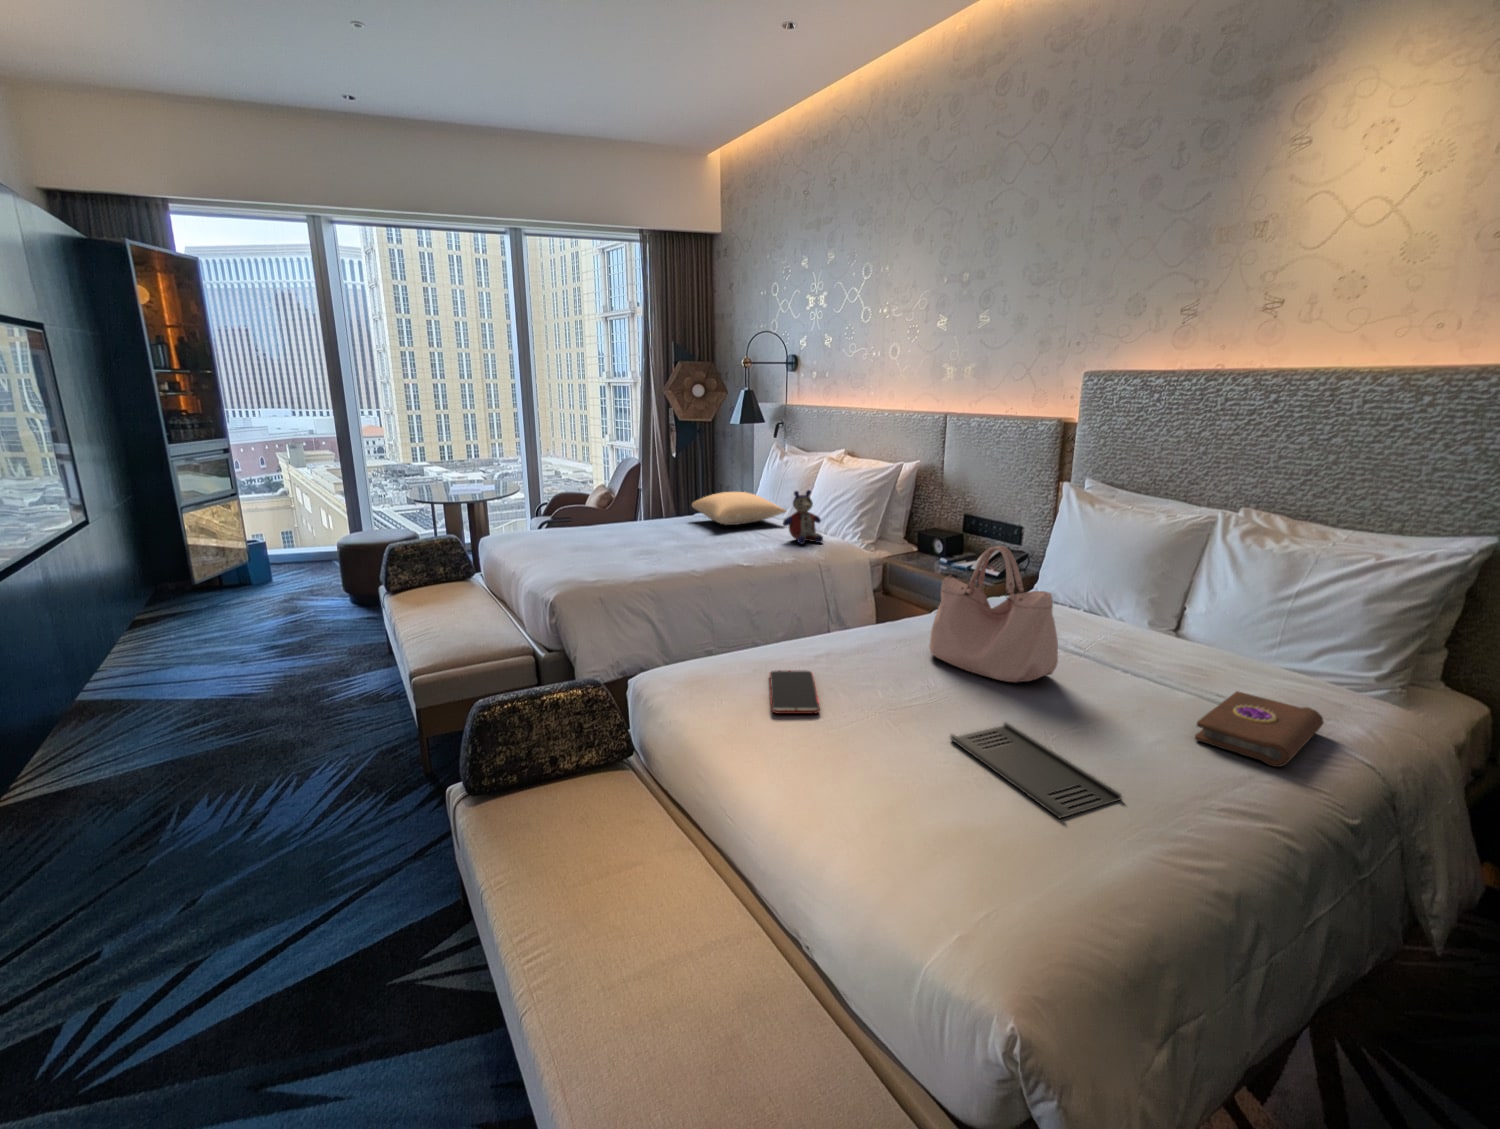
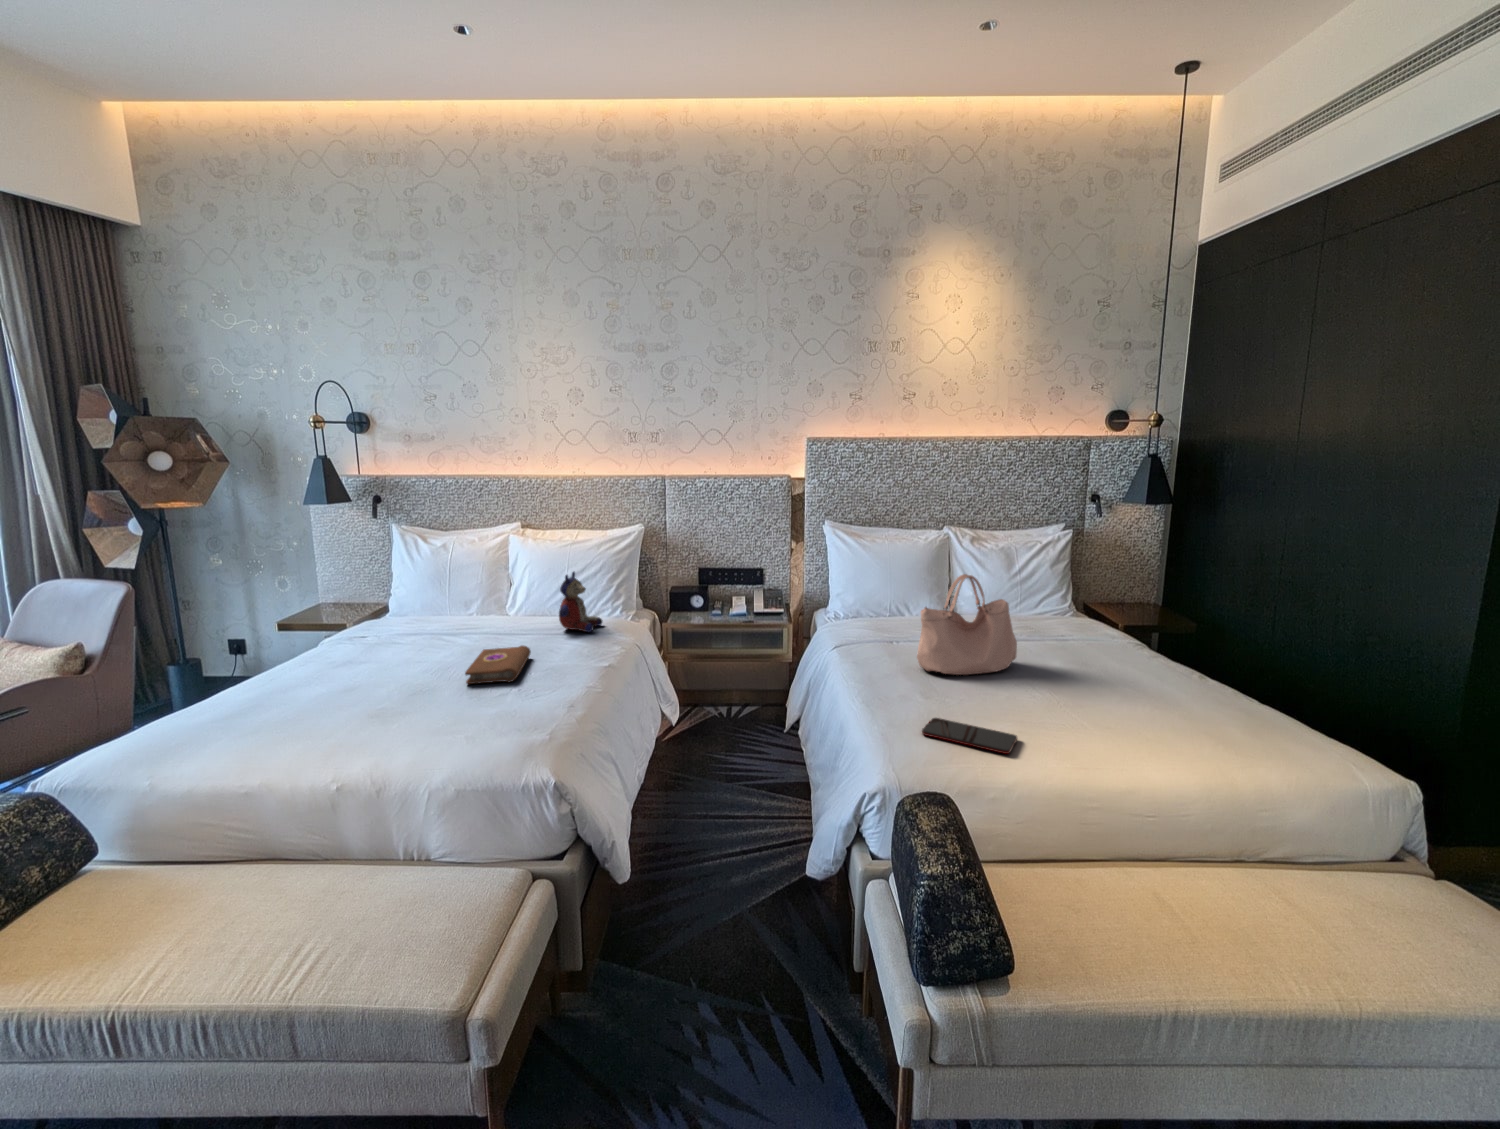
pillow: present [692,492,786,525] -> none [364,592,506,638]
book: present [1195,691,1324,767] -> present [465,646,531,684]
tray: present [950,723,1122,818] -> none [1068,690,1197,721]

